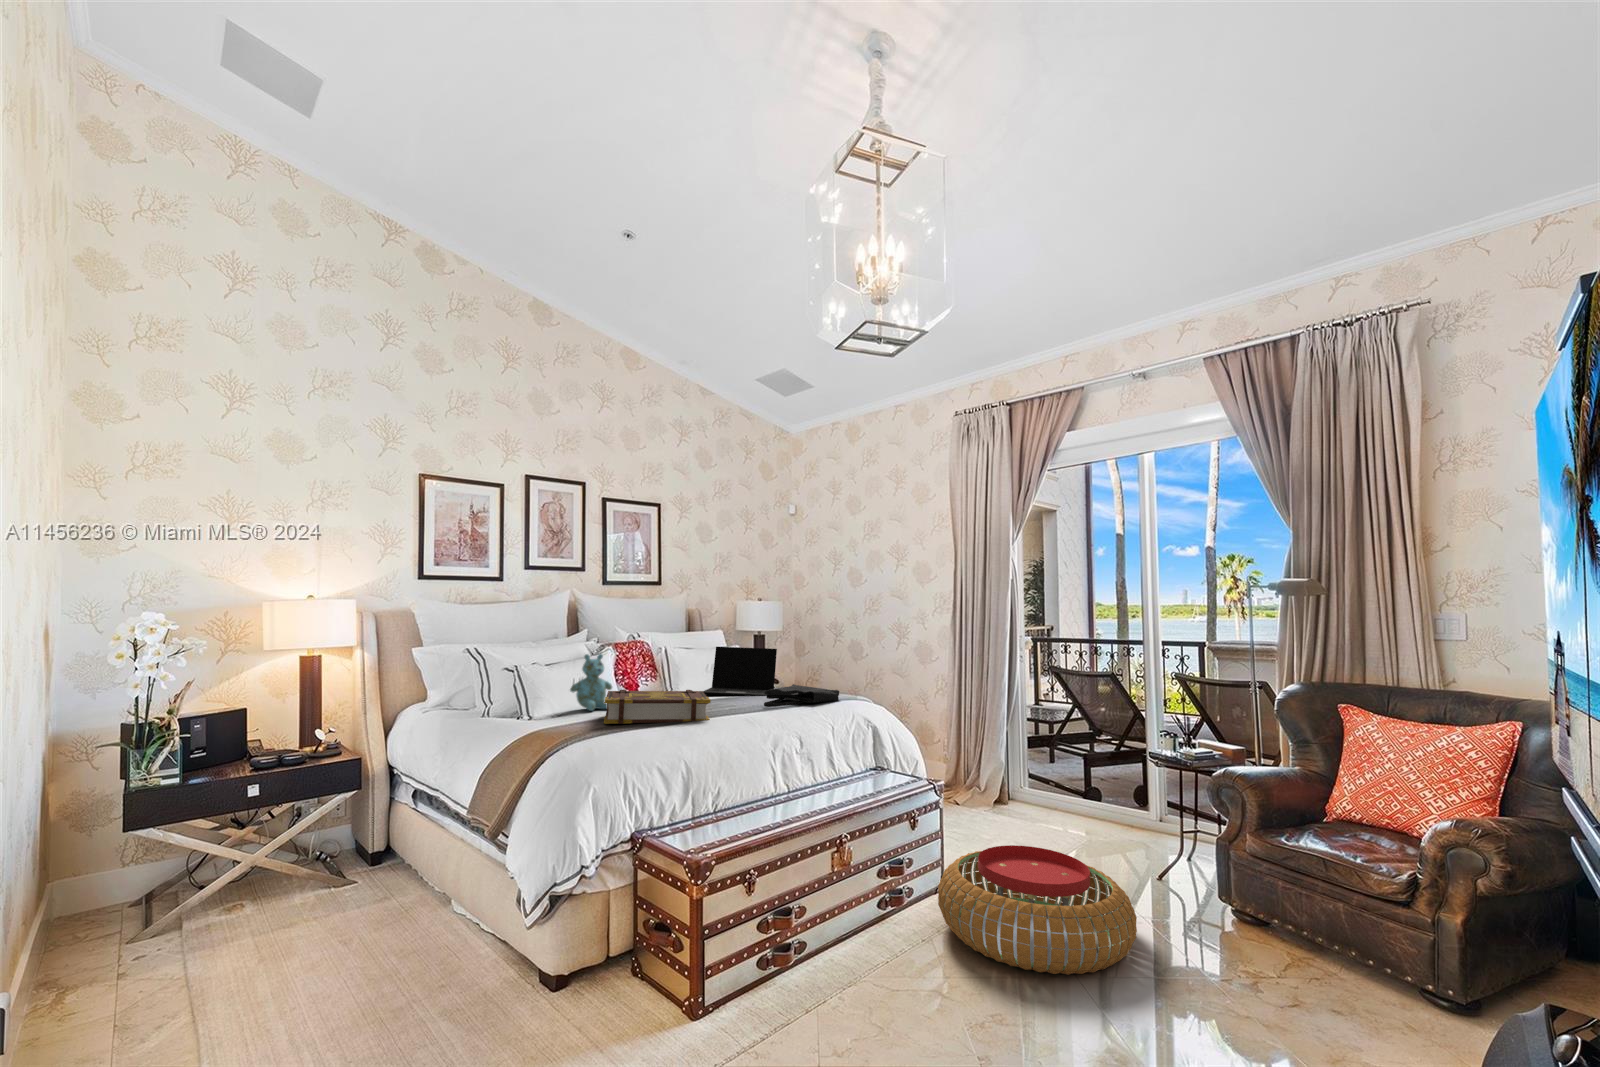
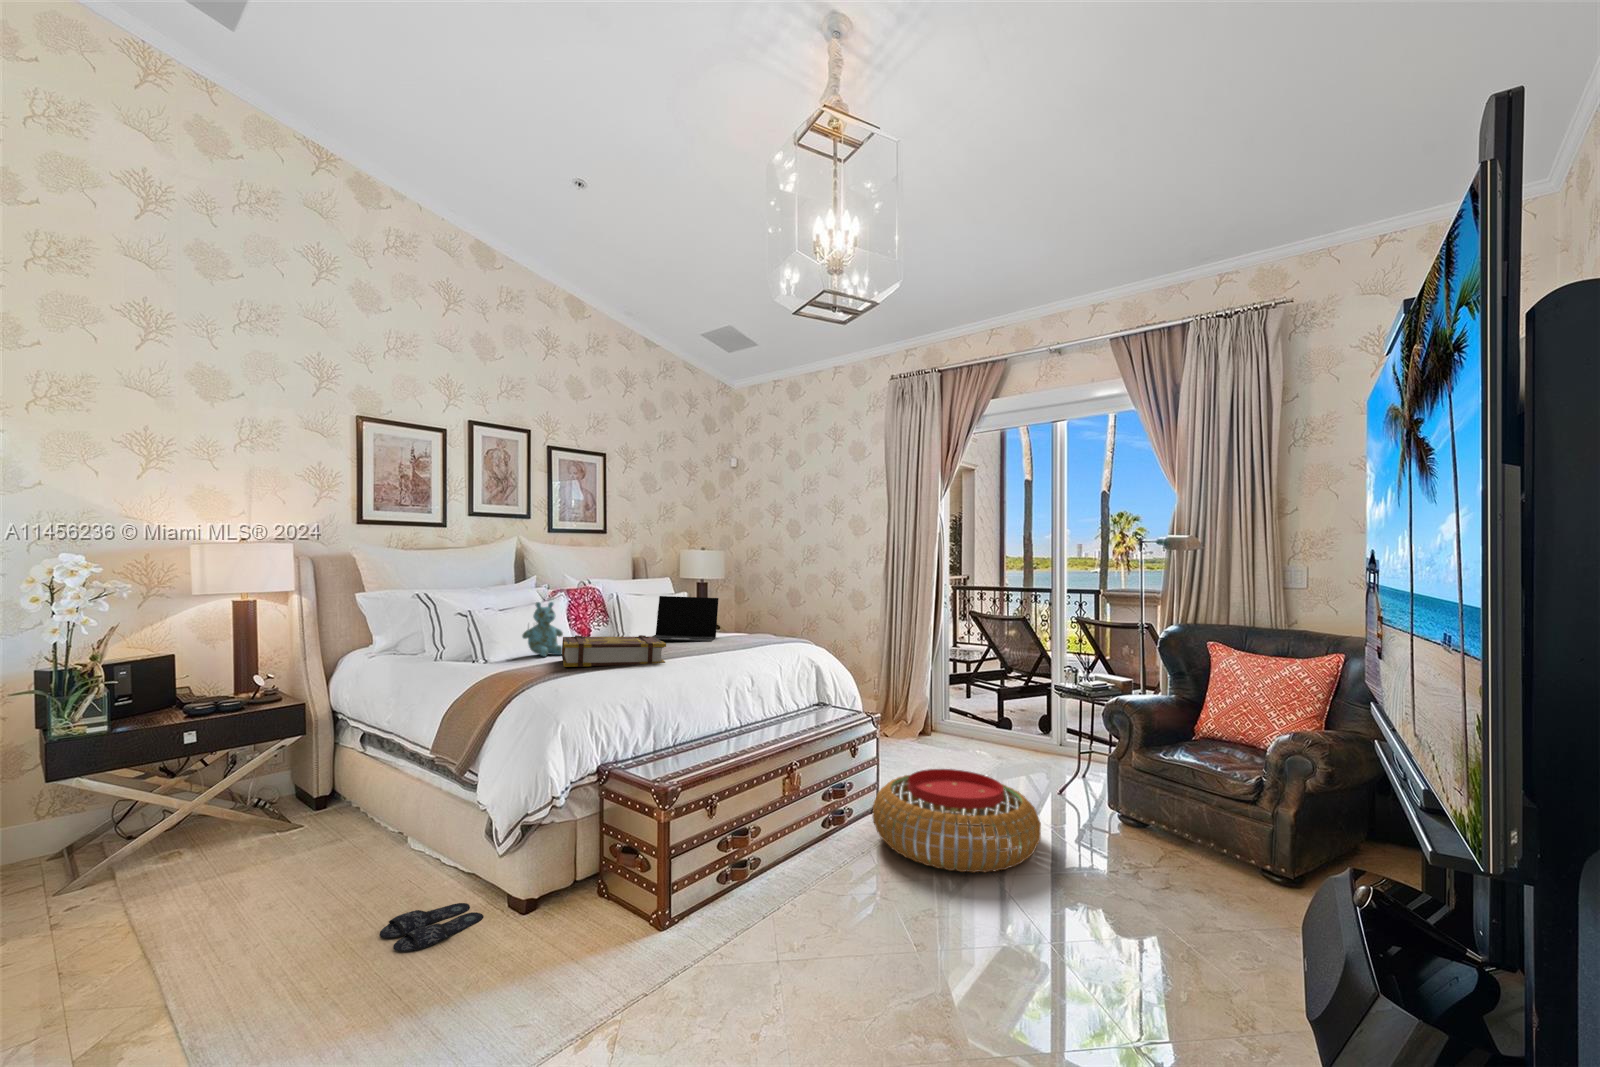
tote bag: present [764,684,839,707] -> none [713,630,781,651]
slippers: none [404,977,510,1031] -> present [380,903,483,951]

